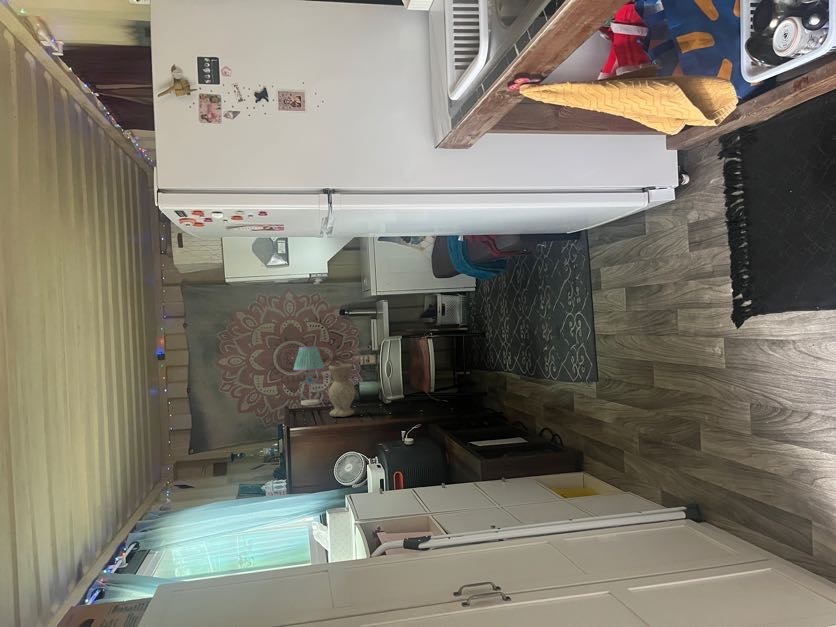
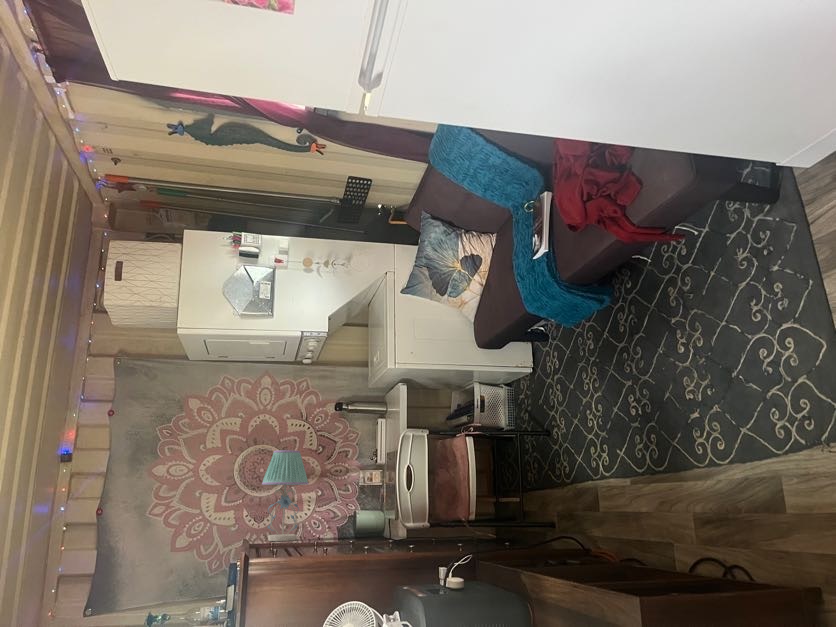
vase: present [328,364,356,417] -> none [314,462,358,547]

